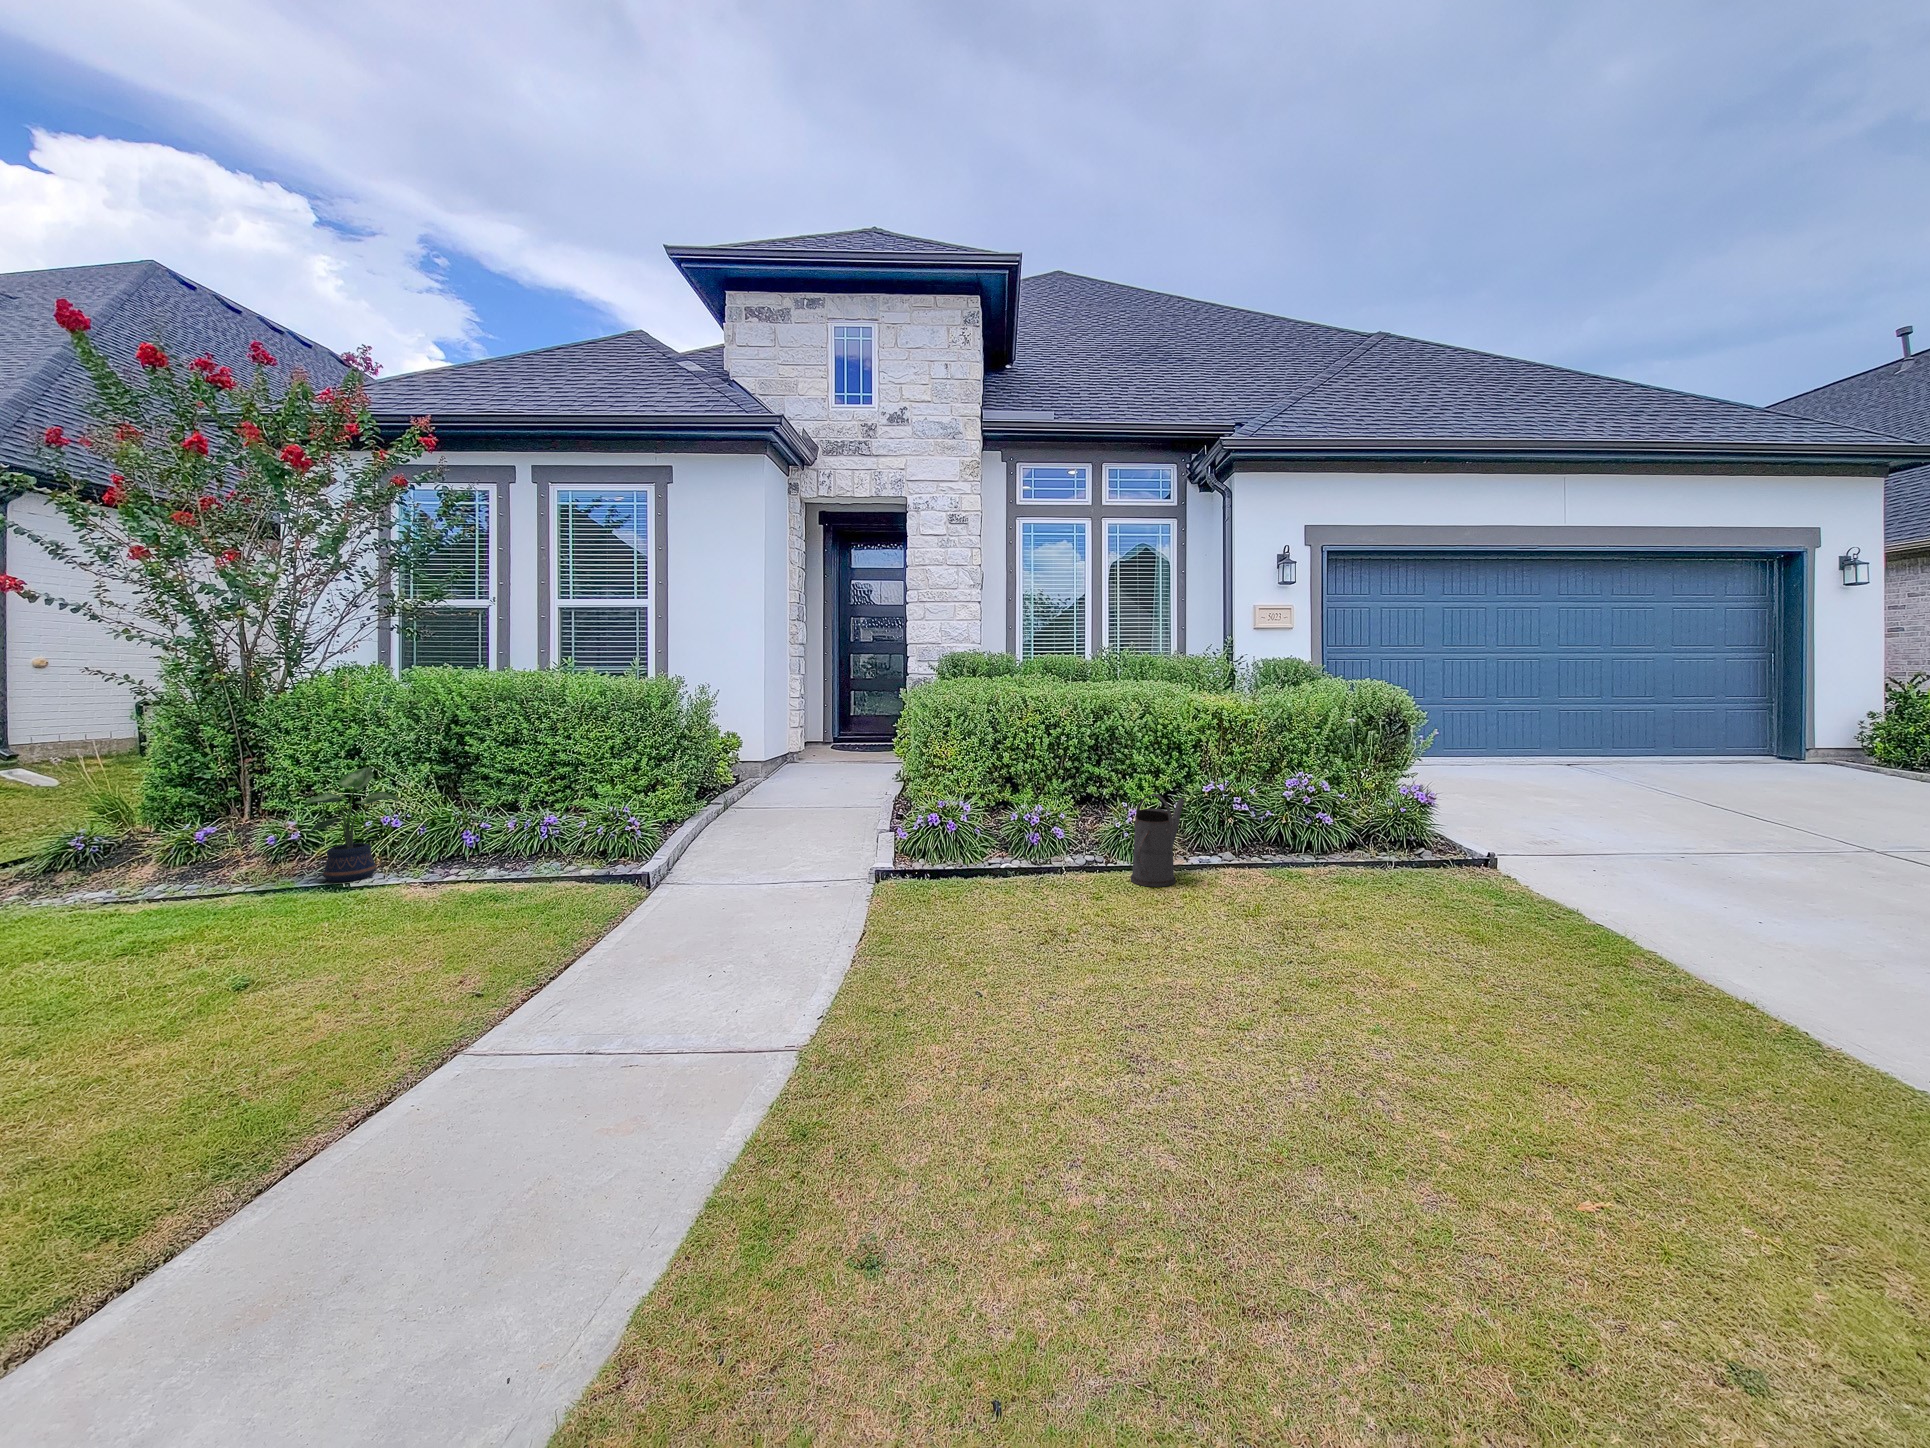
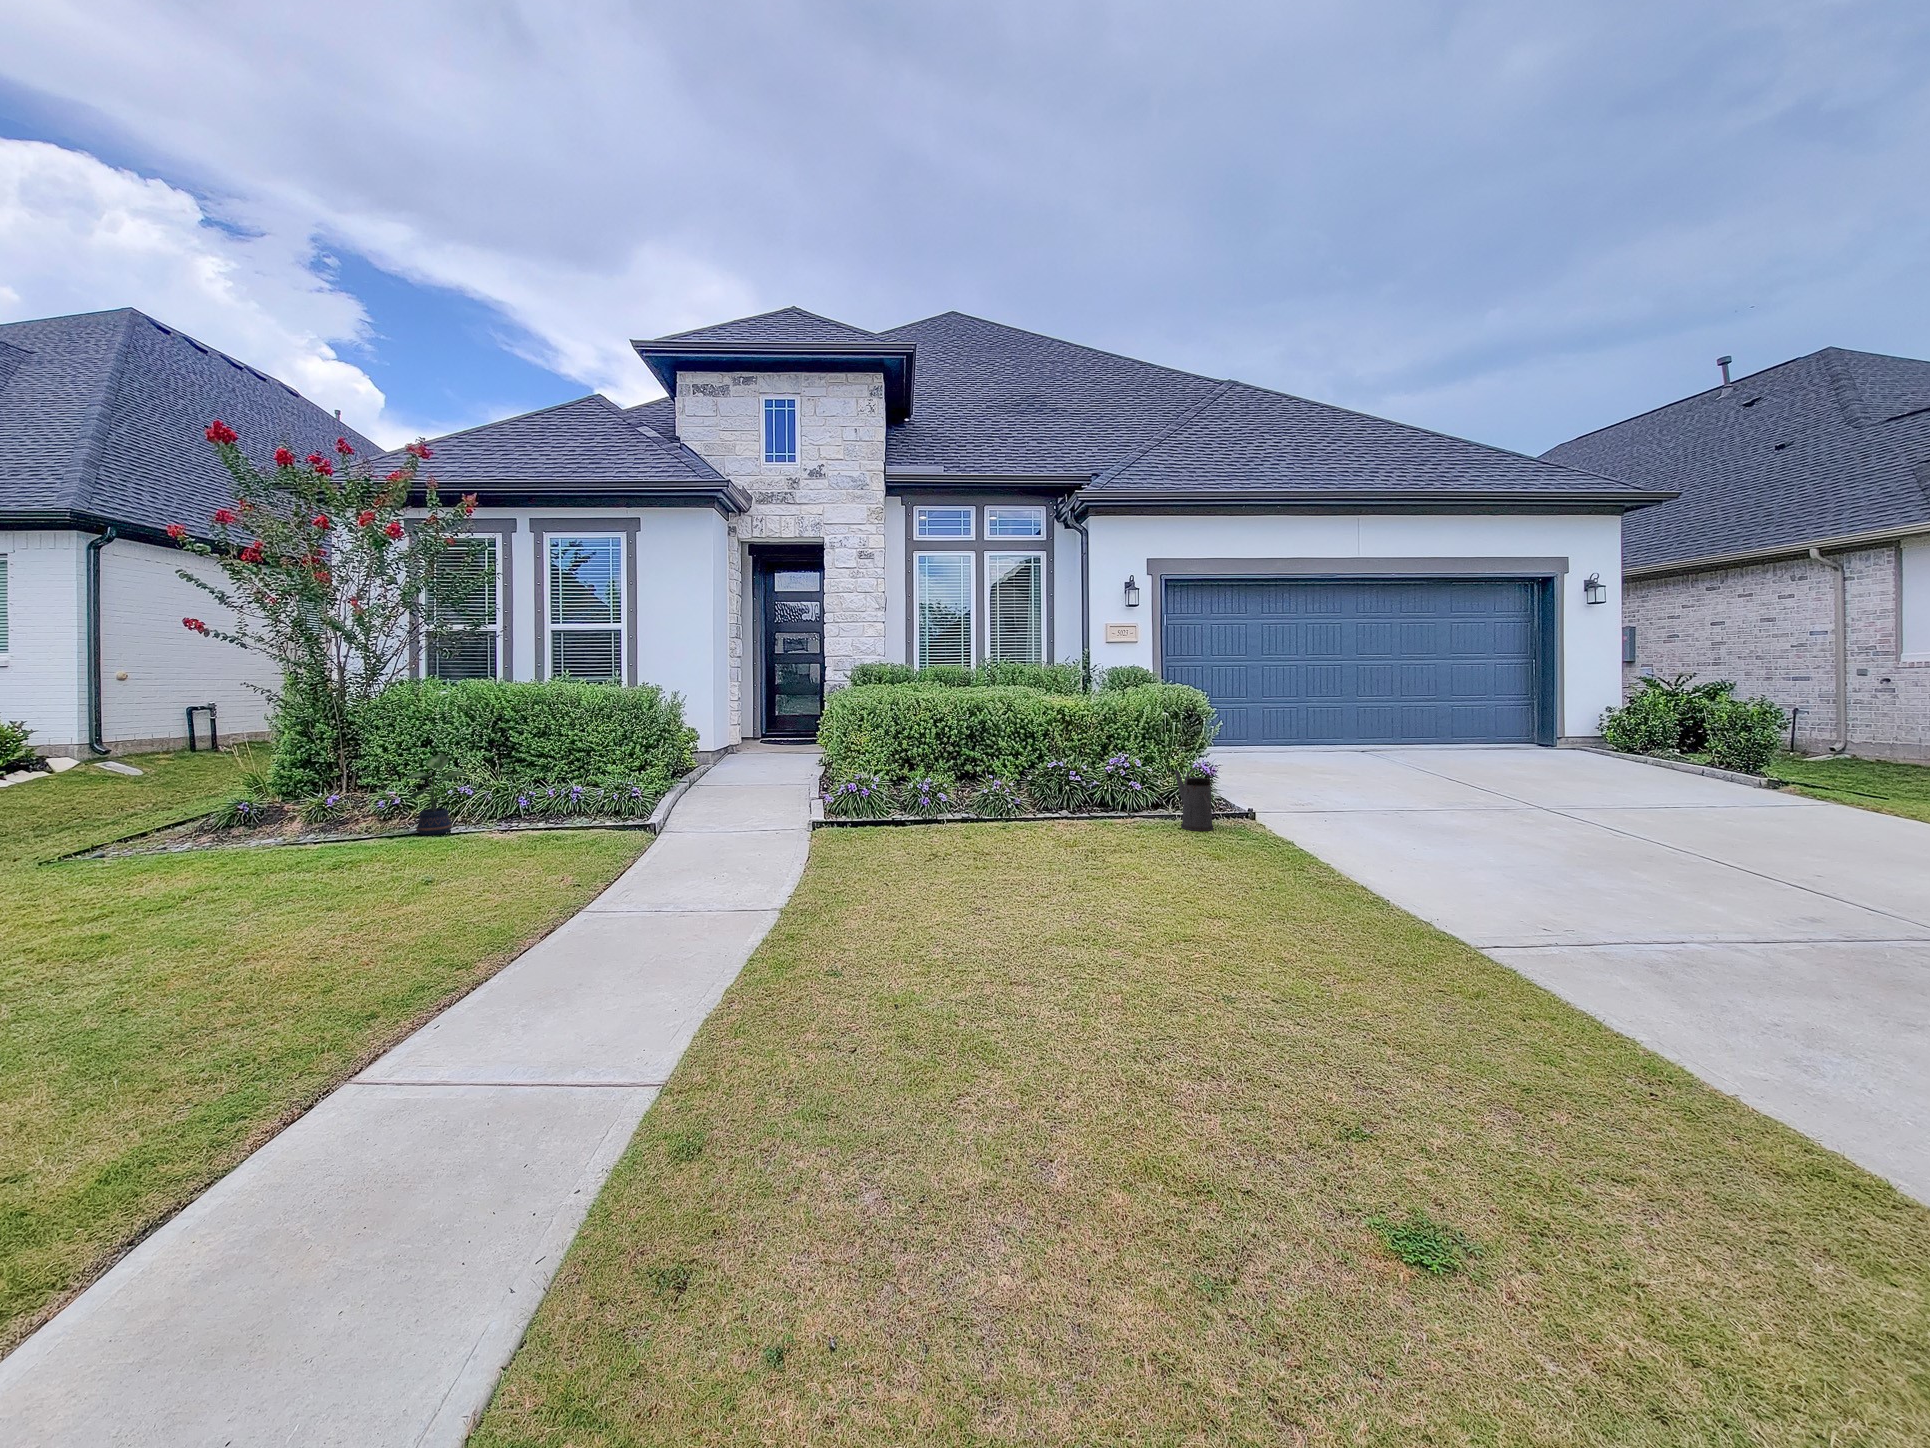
watering can: present [1131,794,1184,887] -> present [1175,767,1214,831]

